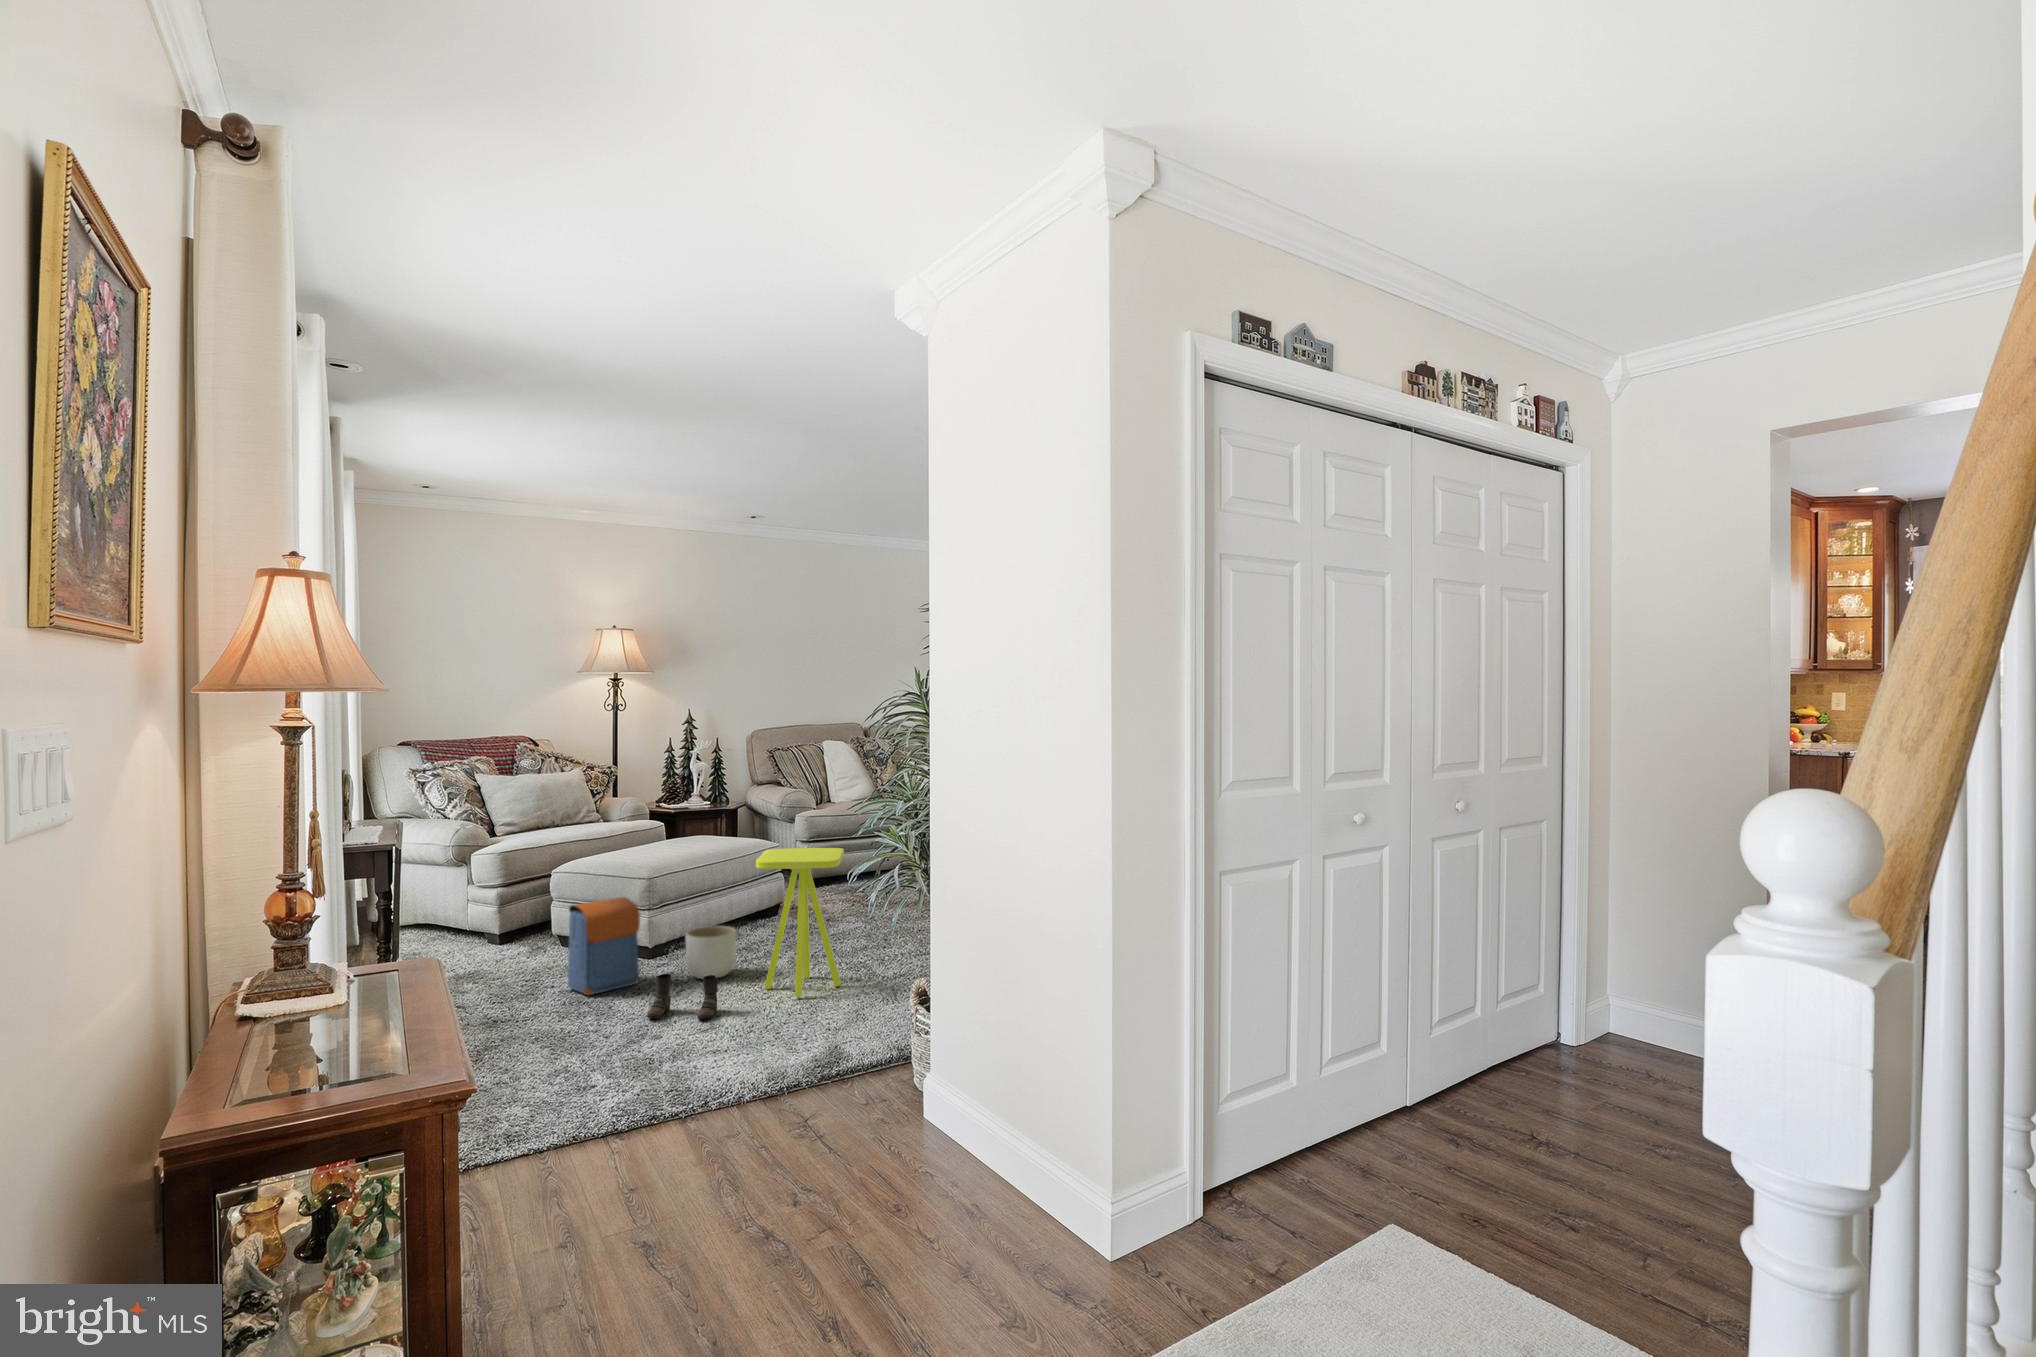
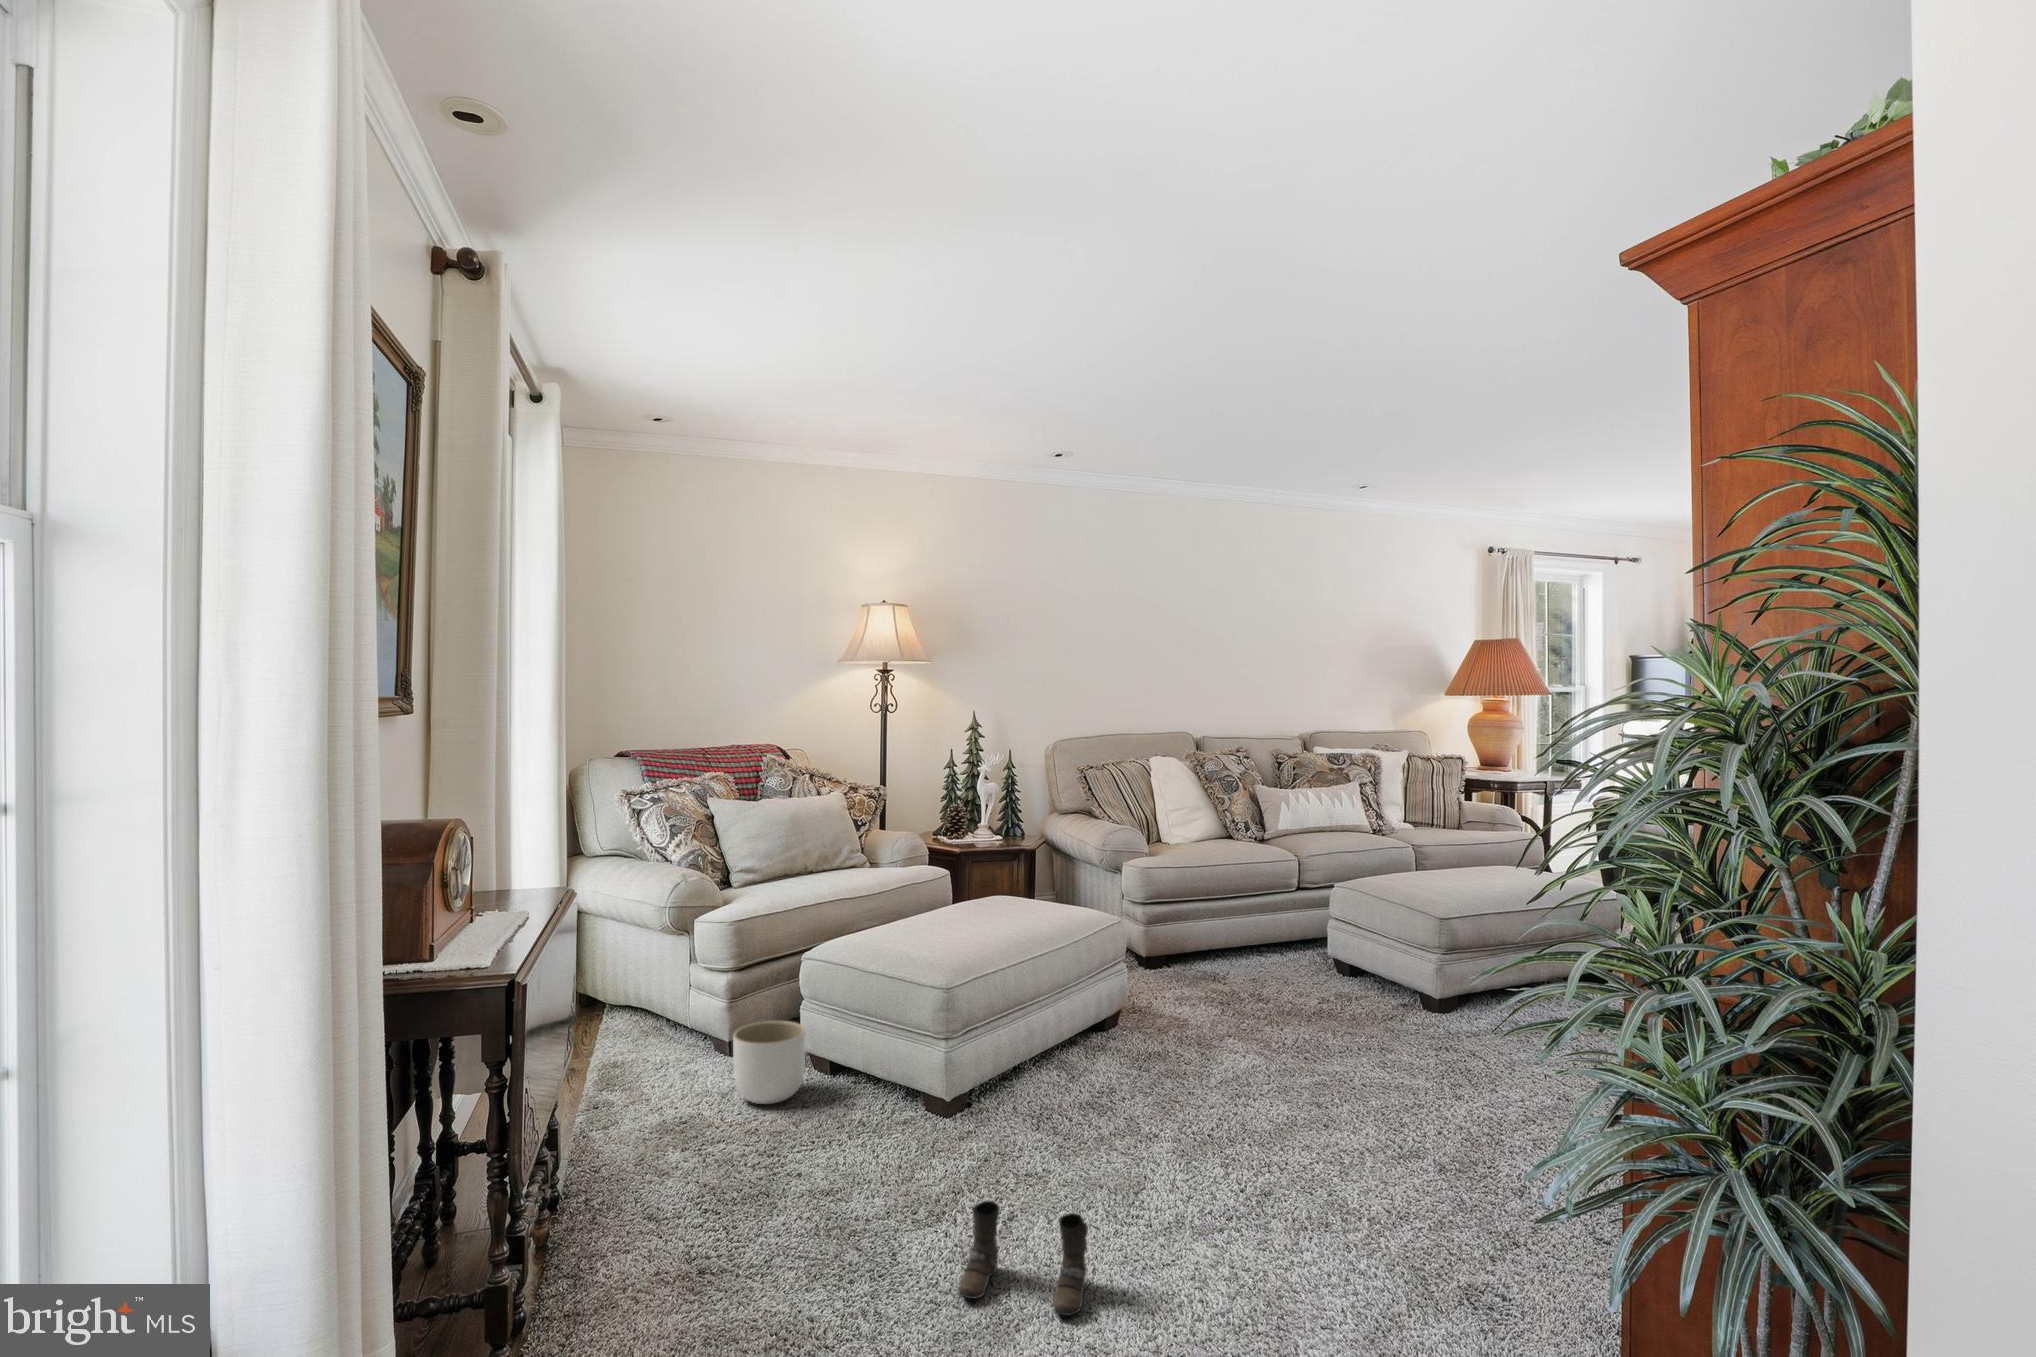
side table: present [756,848,844,997] -> none [1147,959,1306,1262]
backpack: present [568,897,640,995] -> none [821,1024,936,1206]
planter: present [686,926,736,979] -> present [733,1021,806,1104]

